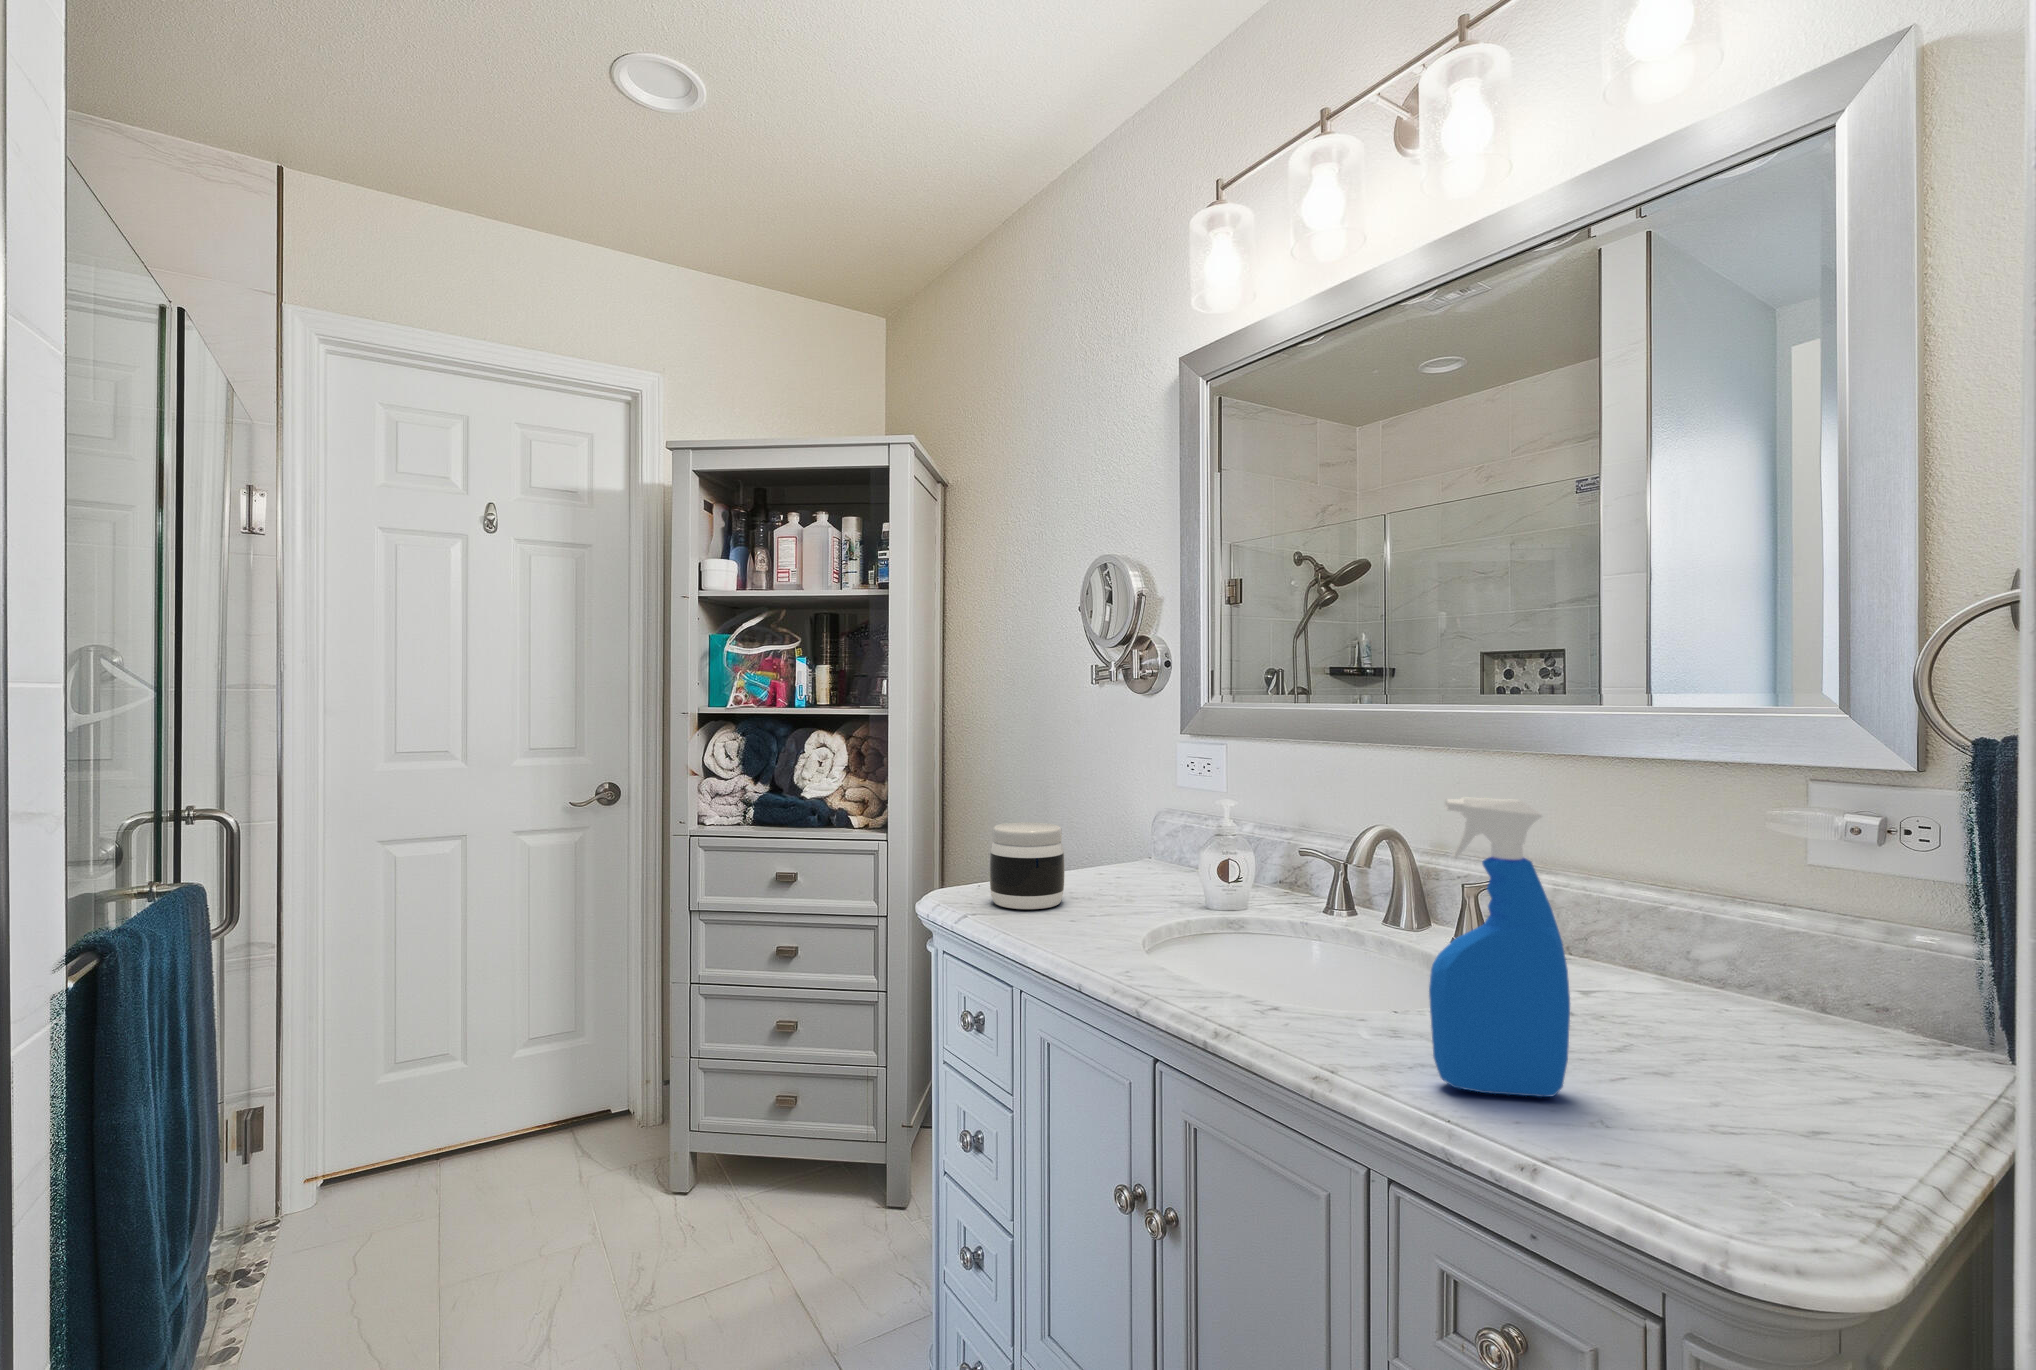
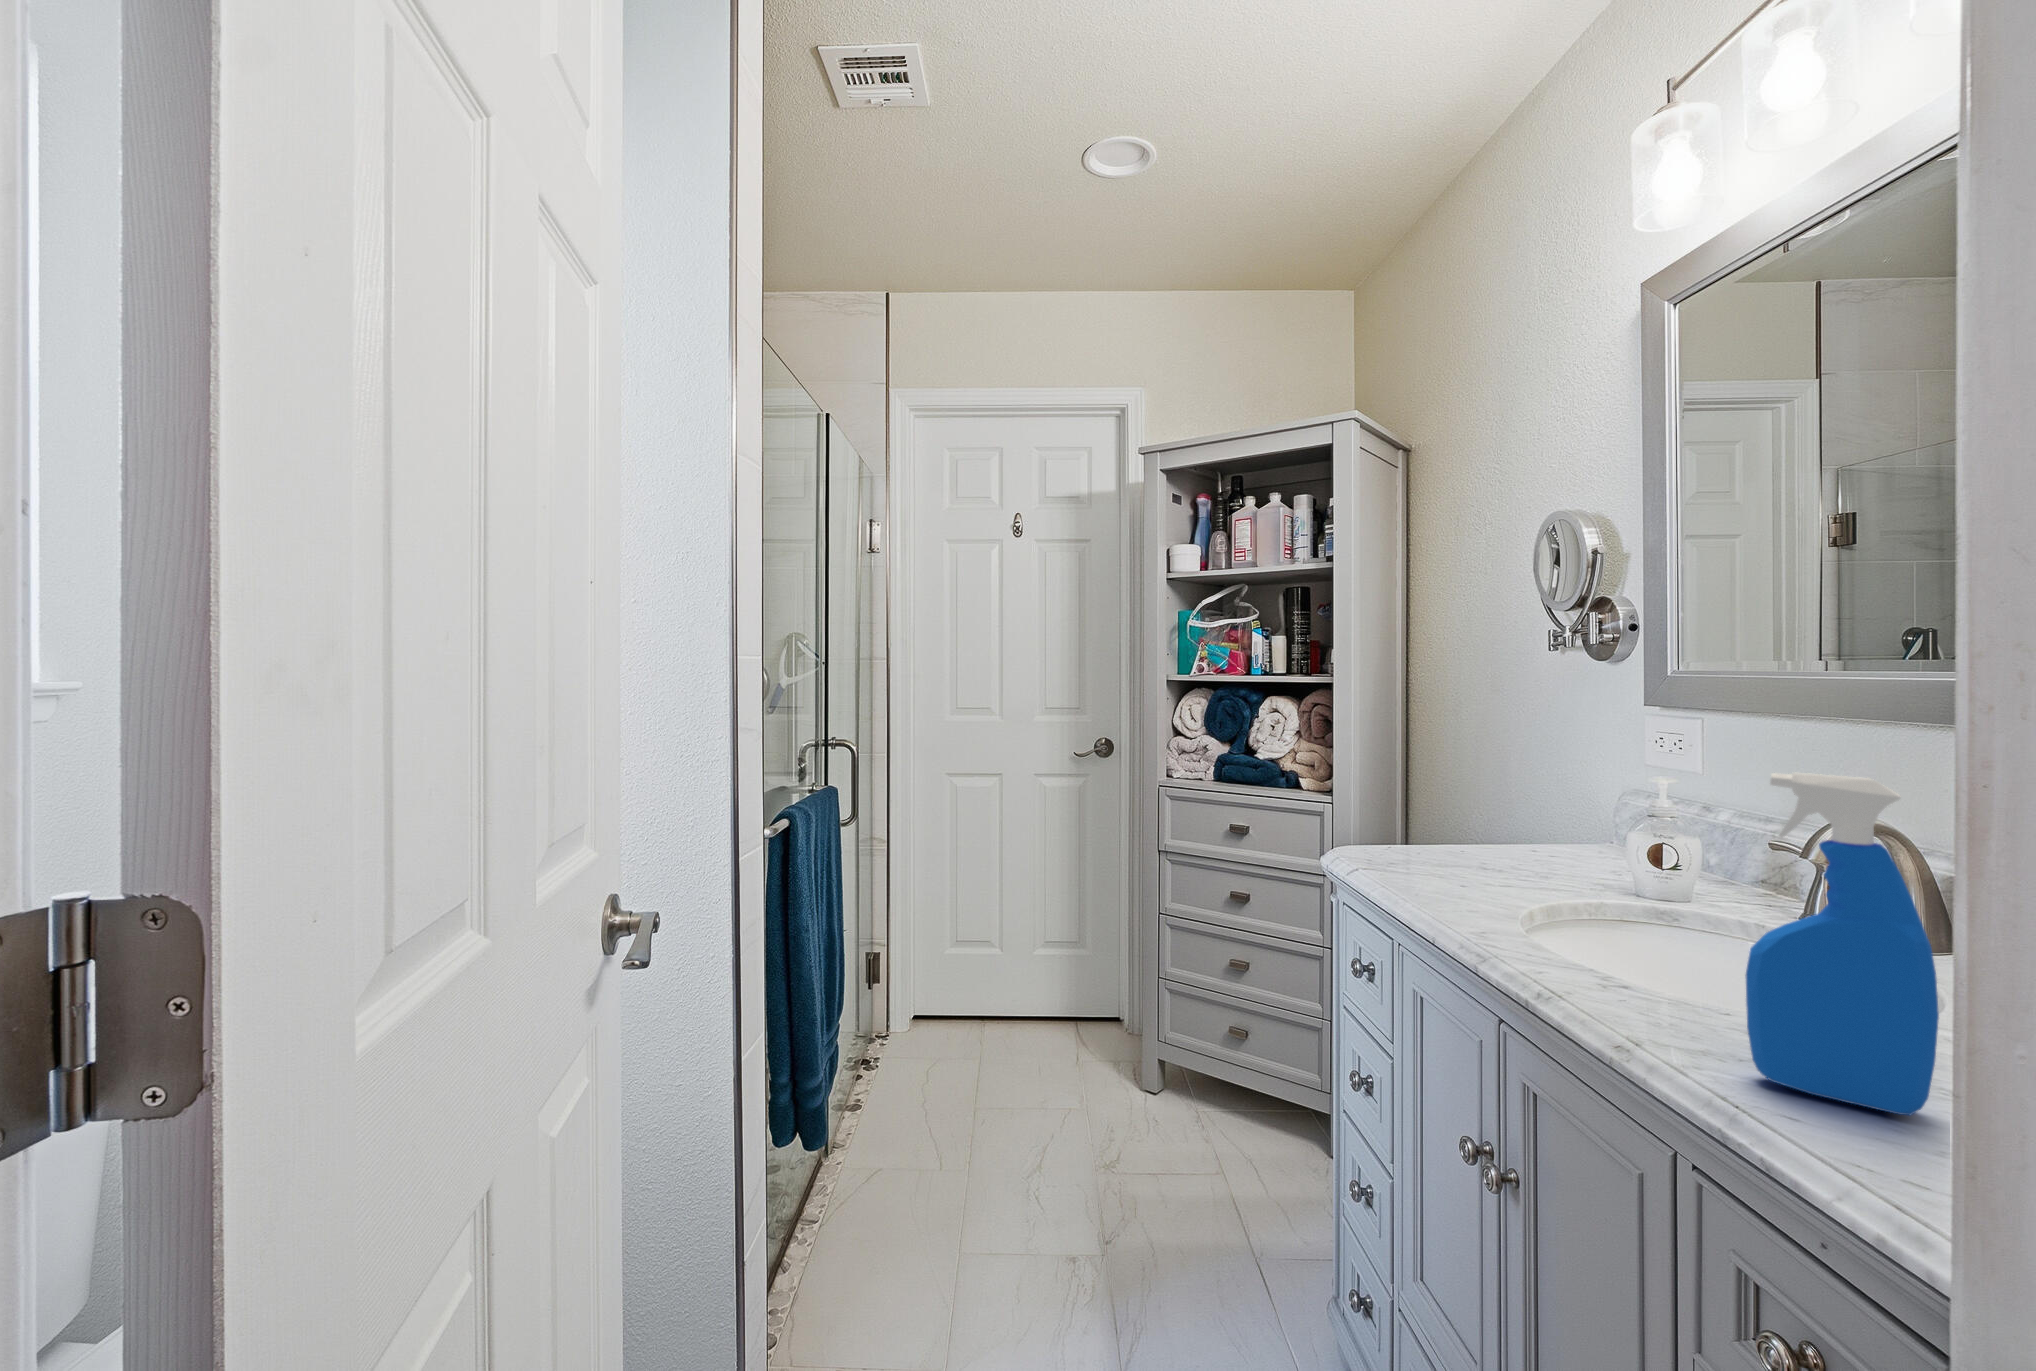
jar: present [990,822,1064,909] -> none [1388,787,1467,871]

